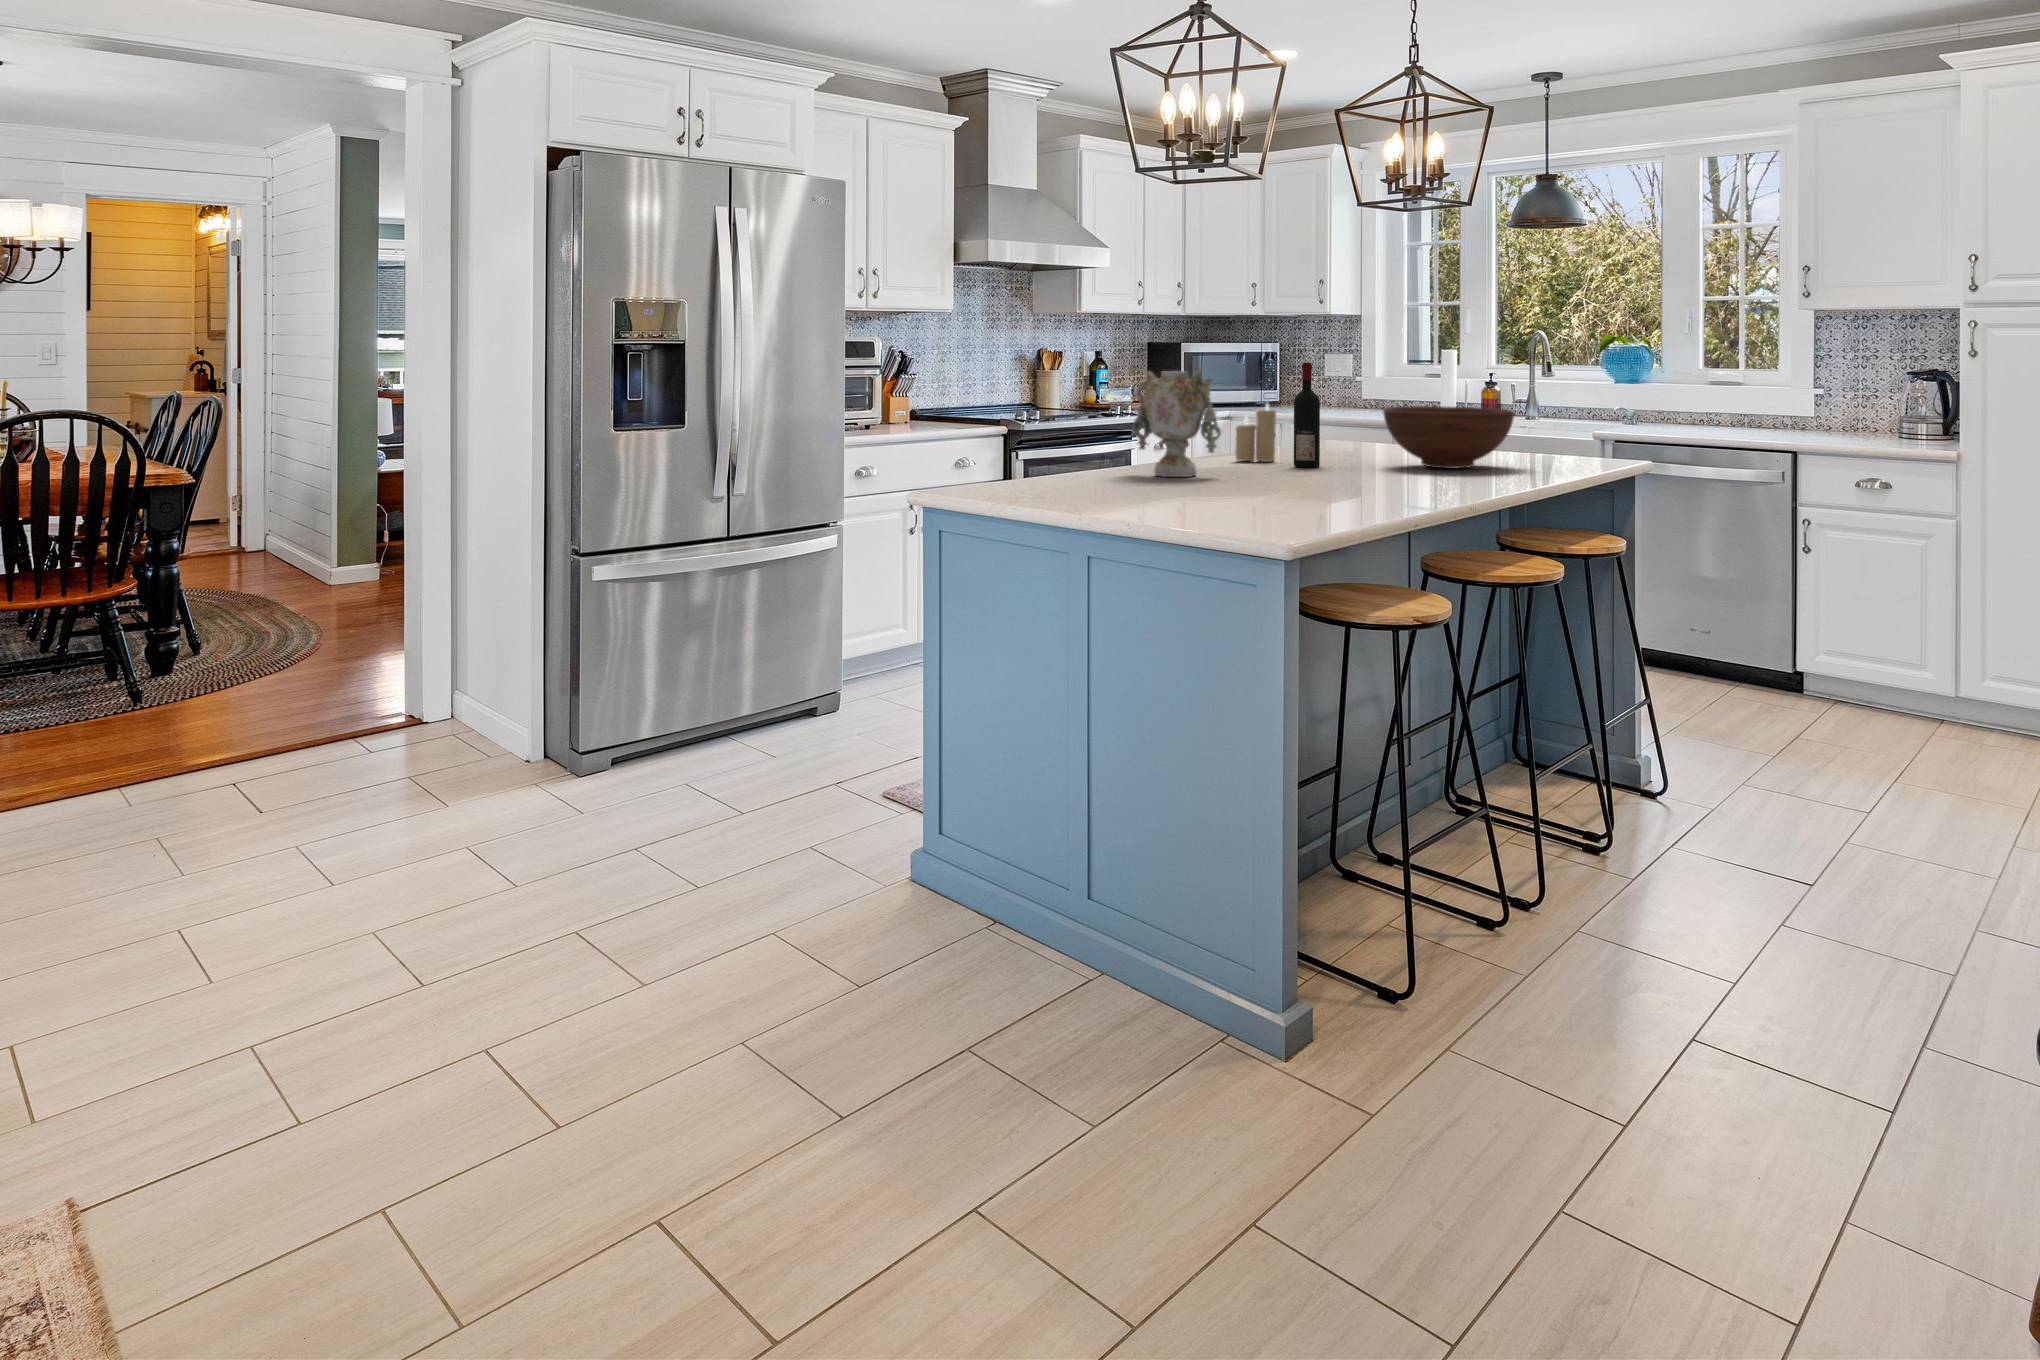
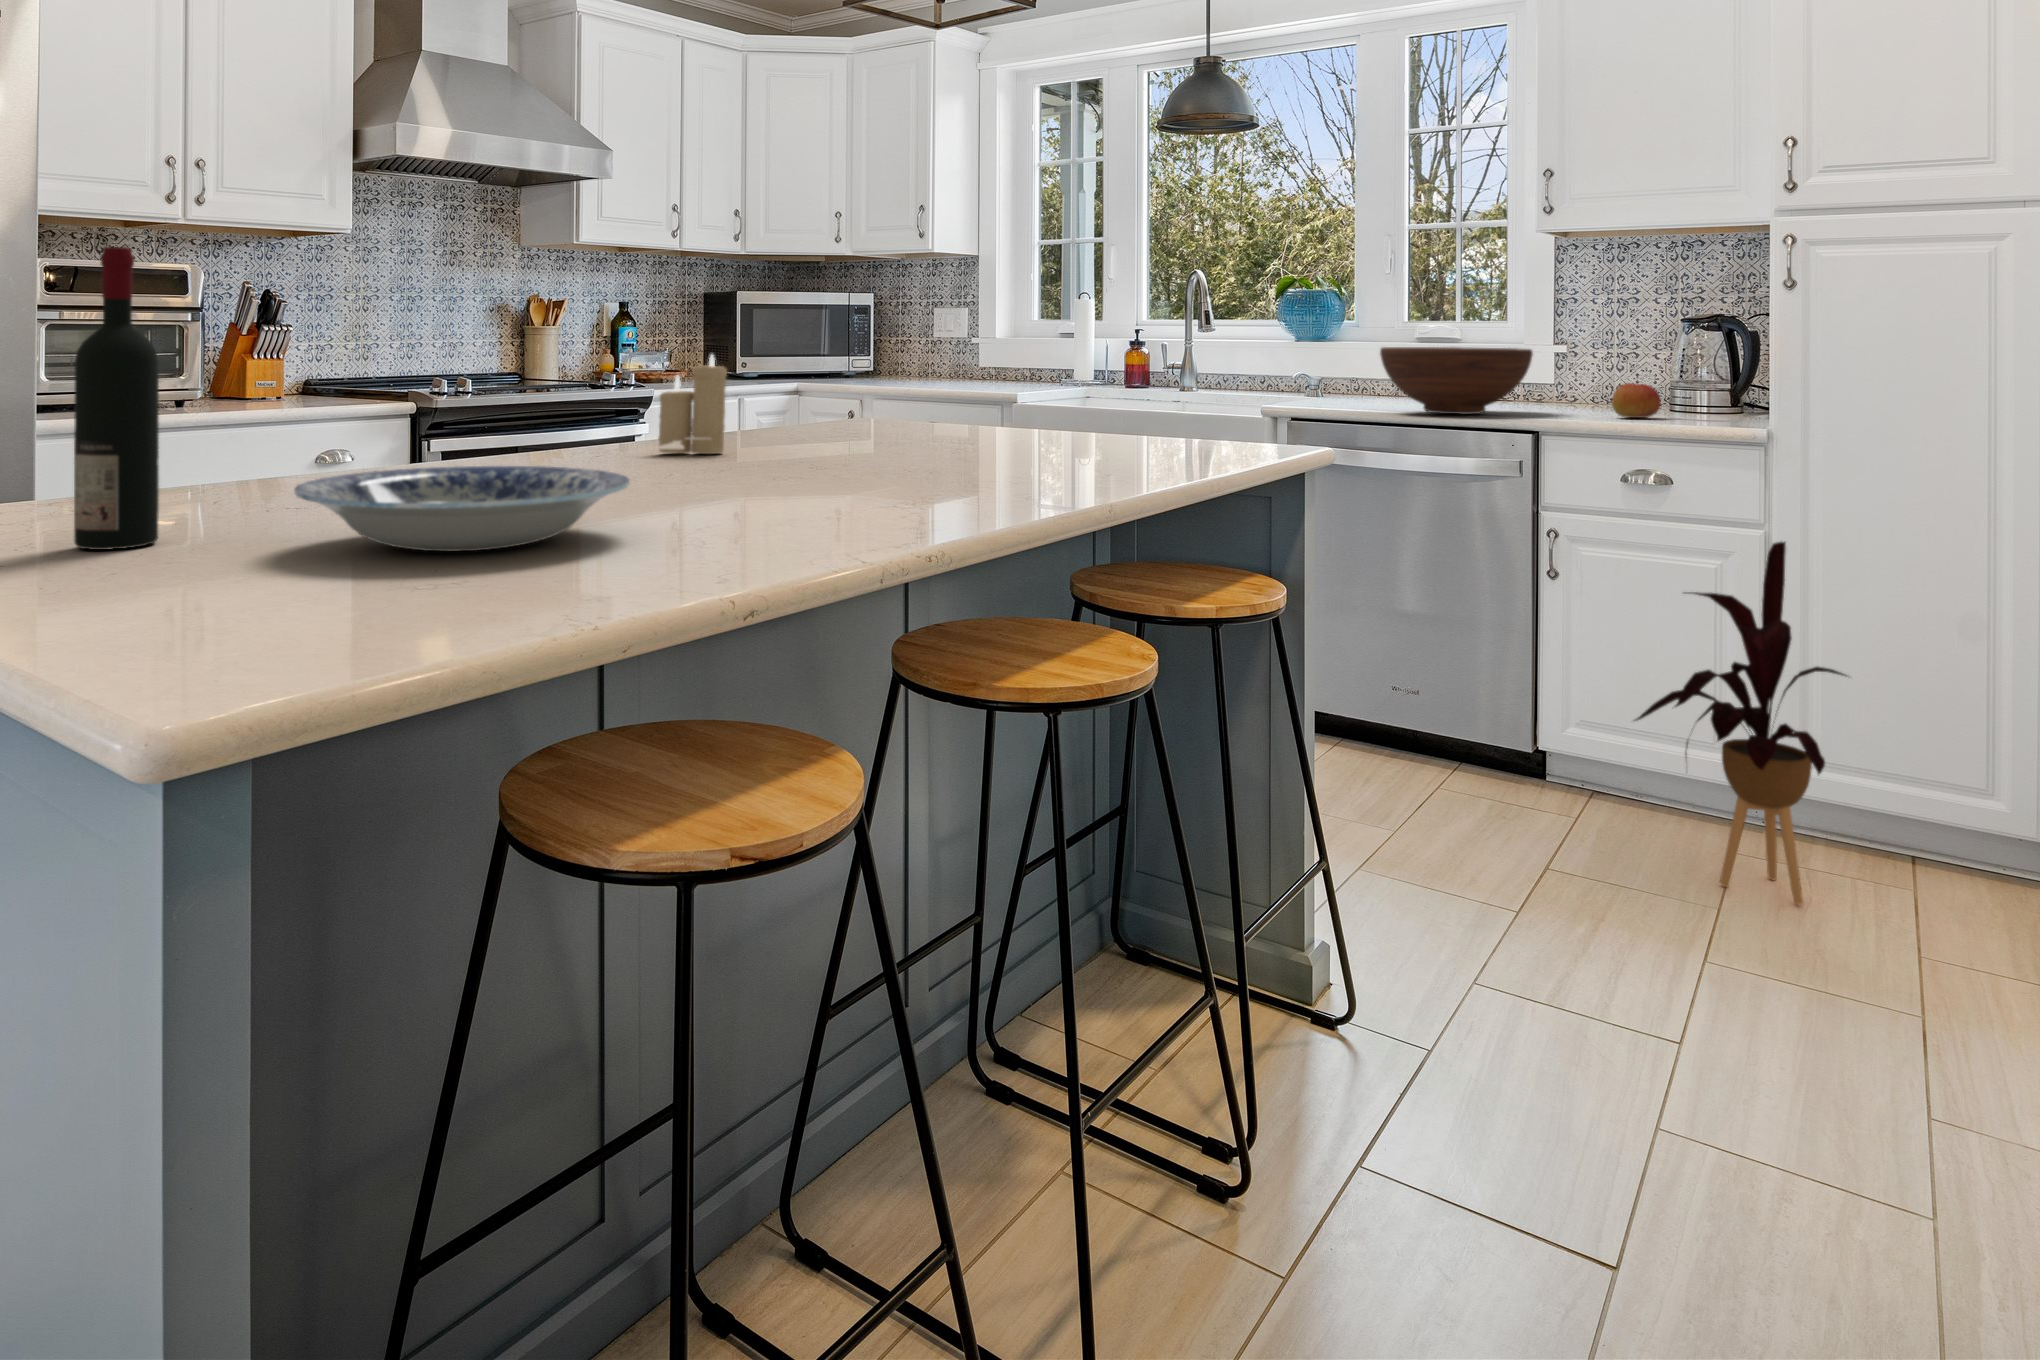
wine bottle: present [1294,363,1320,467] -> present [74,247,159,550]
vase: present [1132,366,1221,477] -> none [403,274,552,486]
fruit bowl: present [1383,406,1514,469] -> present [1380,347,1533,414]
apple: none [1847,419,1882,443] -> present [1612,383,1661,418]
plate: none [1181,466,1325,502] -> present [294,466,630,551]
house plant: none [1855,523,2002,759] -> present [1635,542,1846,905]

